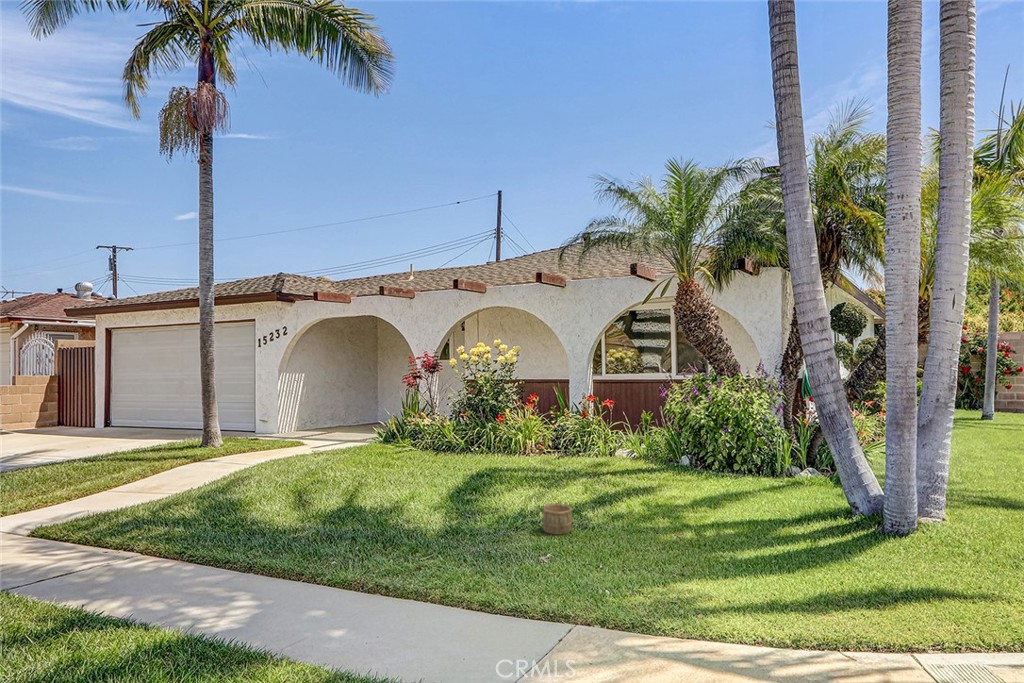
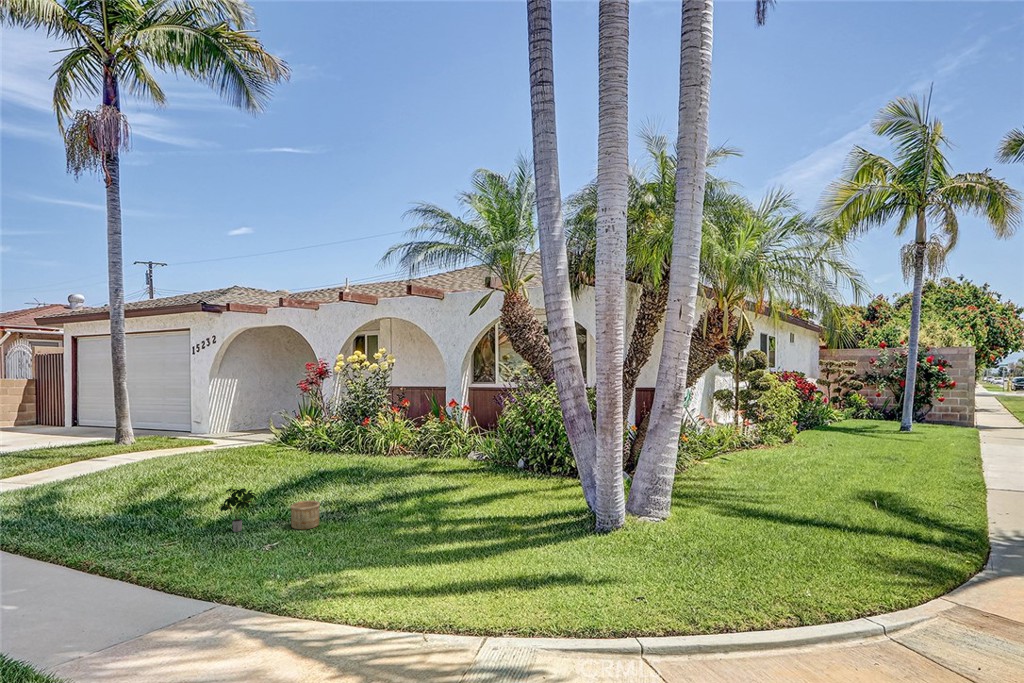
potted plant: none [472,493,513,539] -> present [219,488,257,532]

